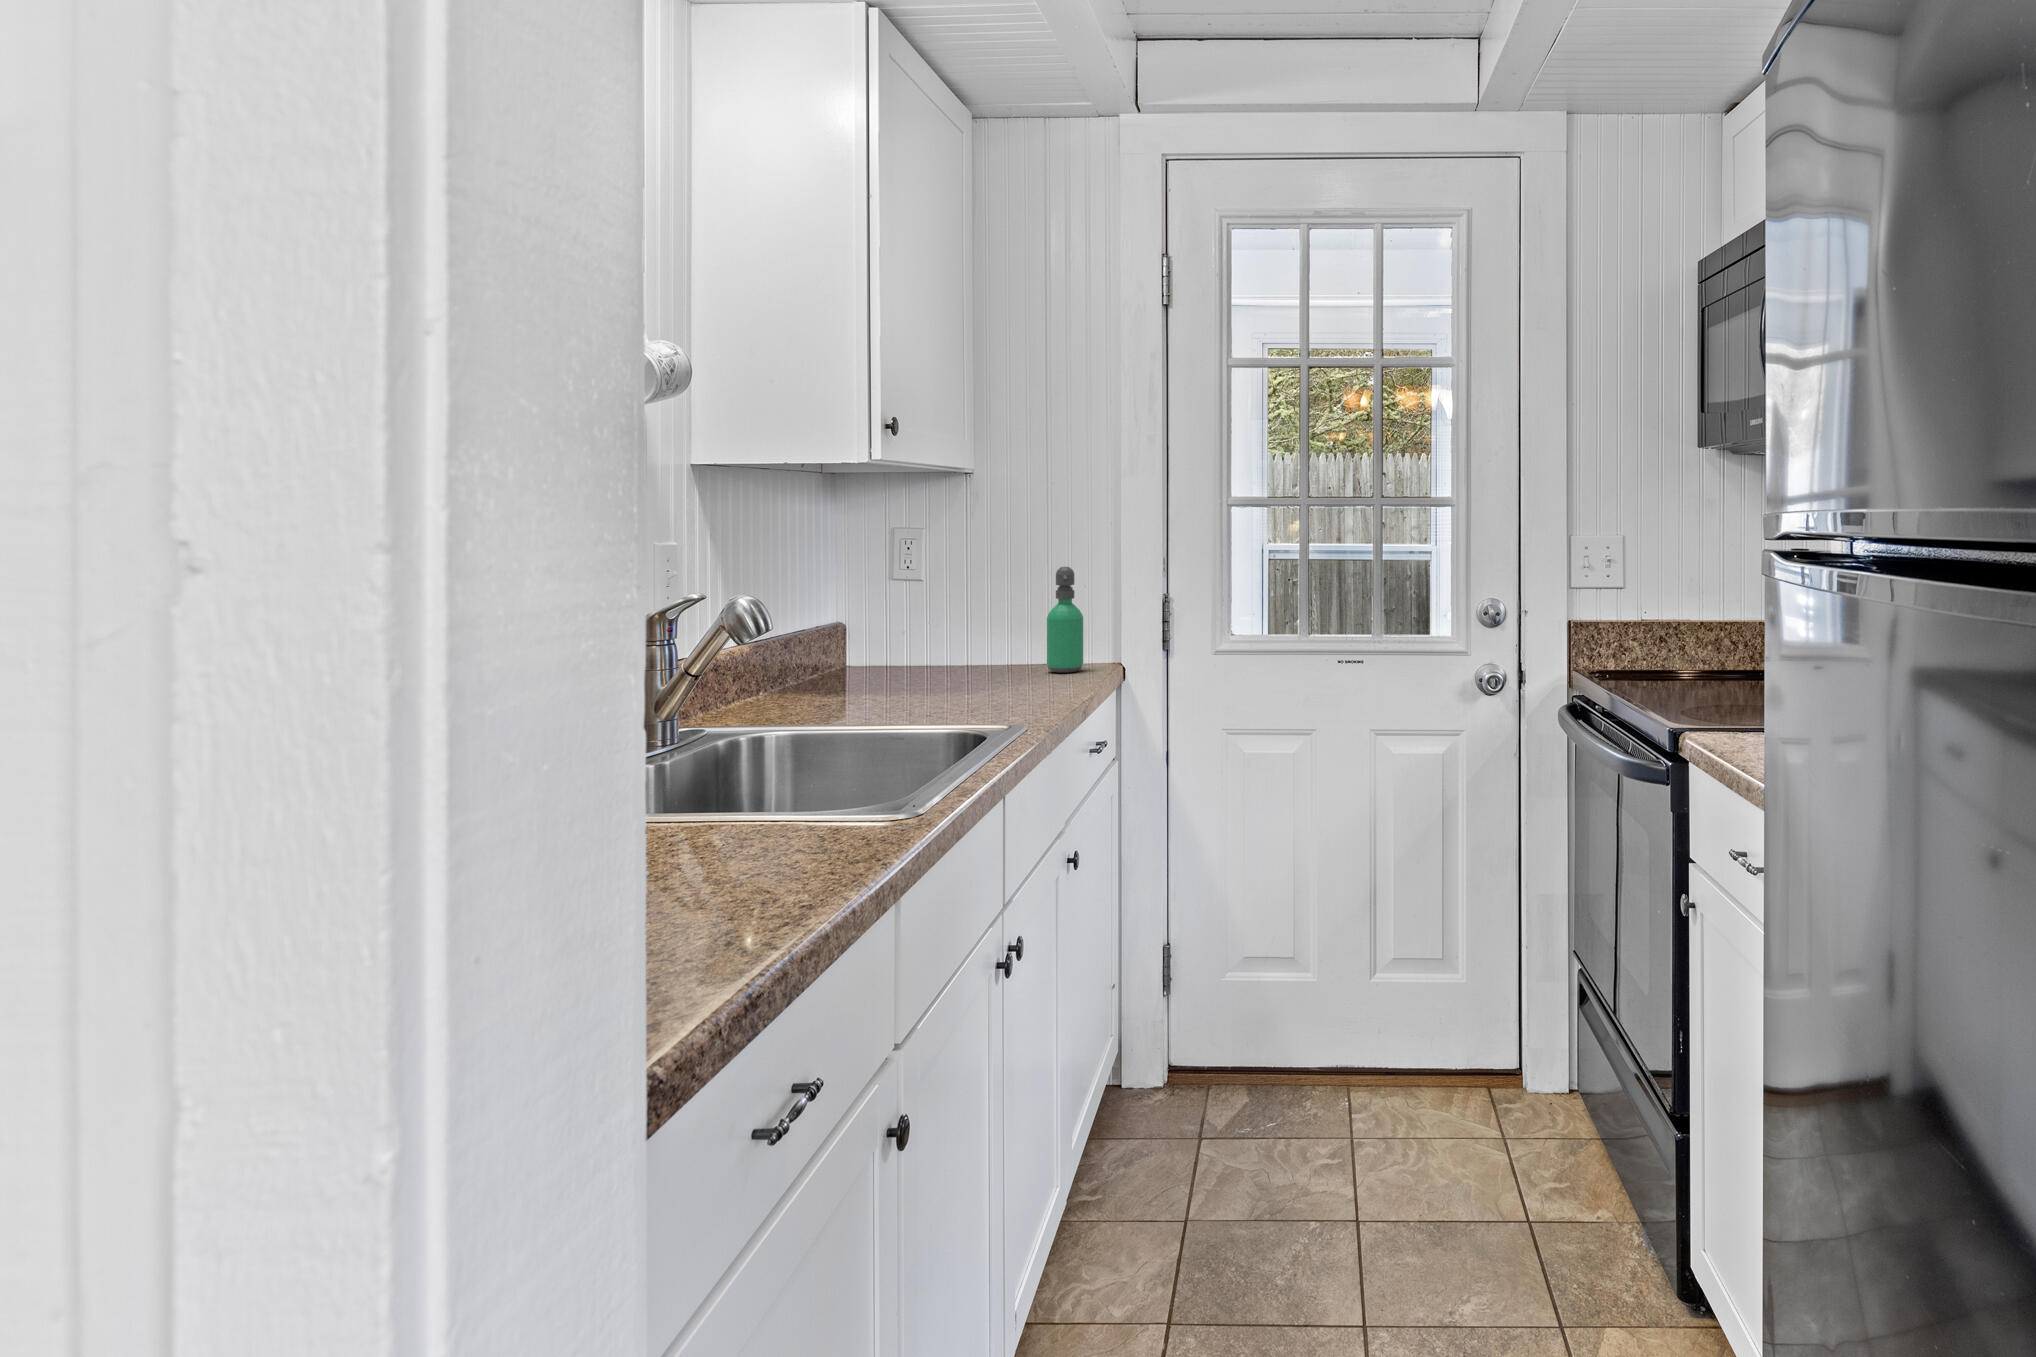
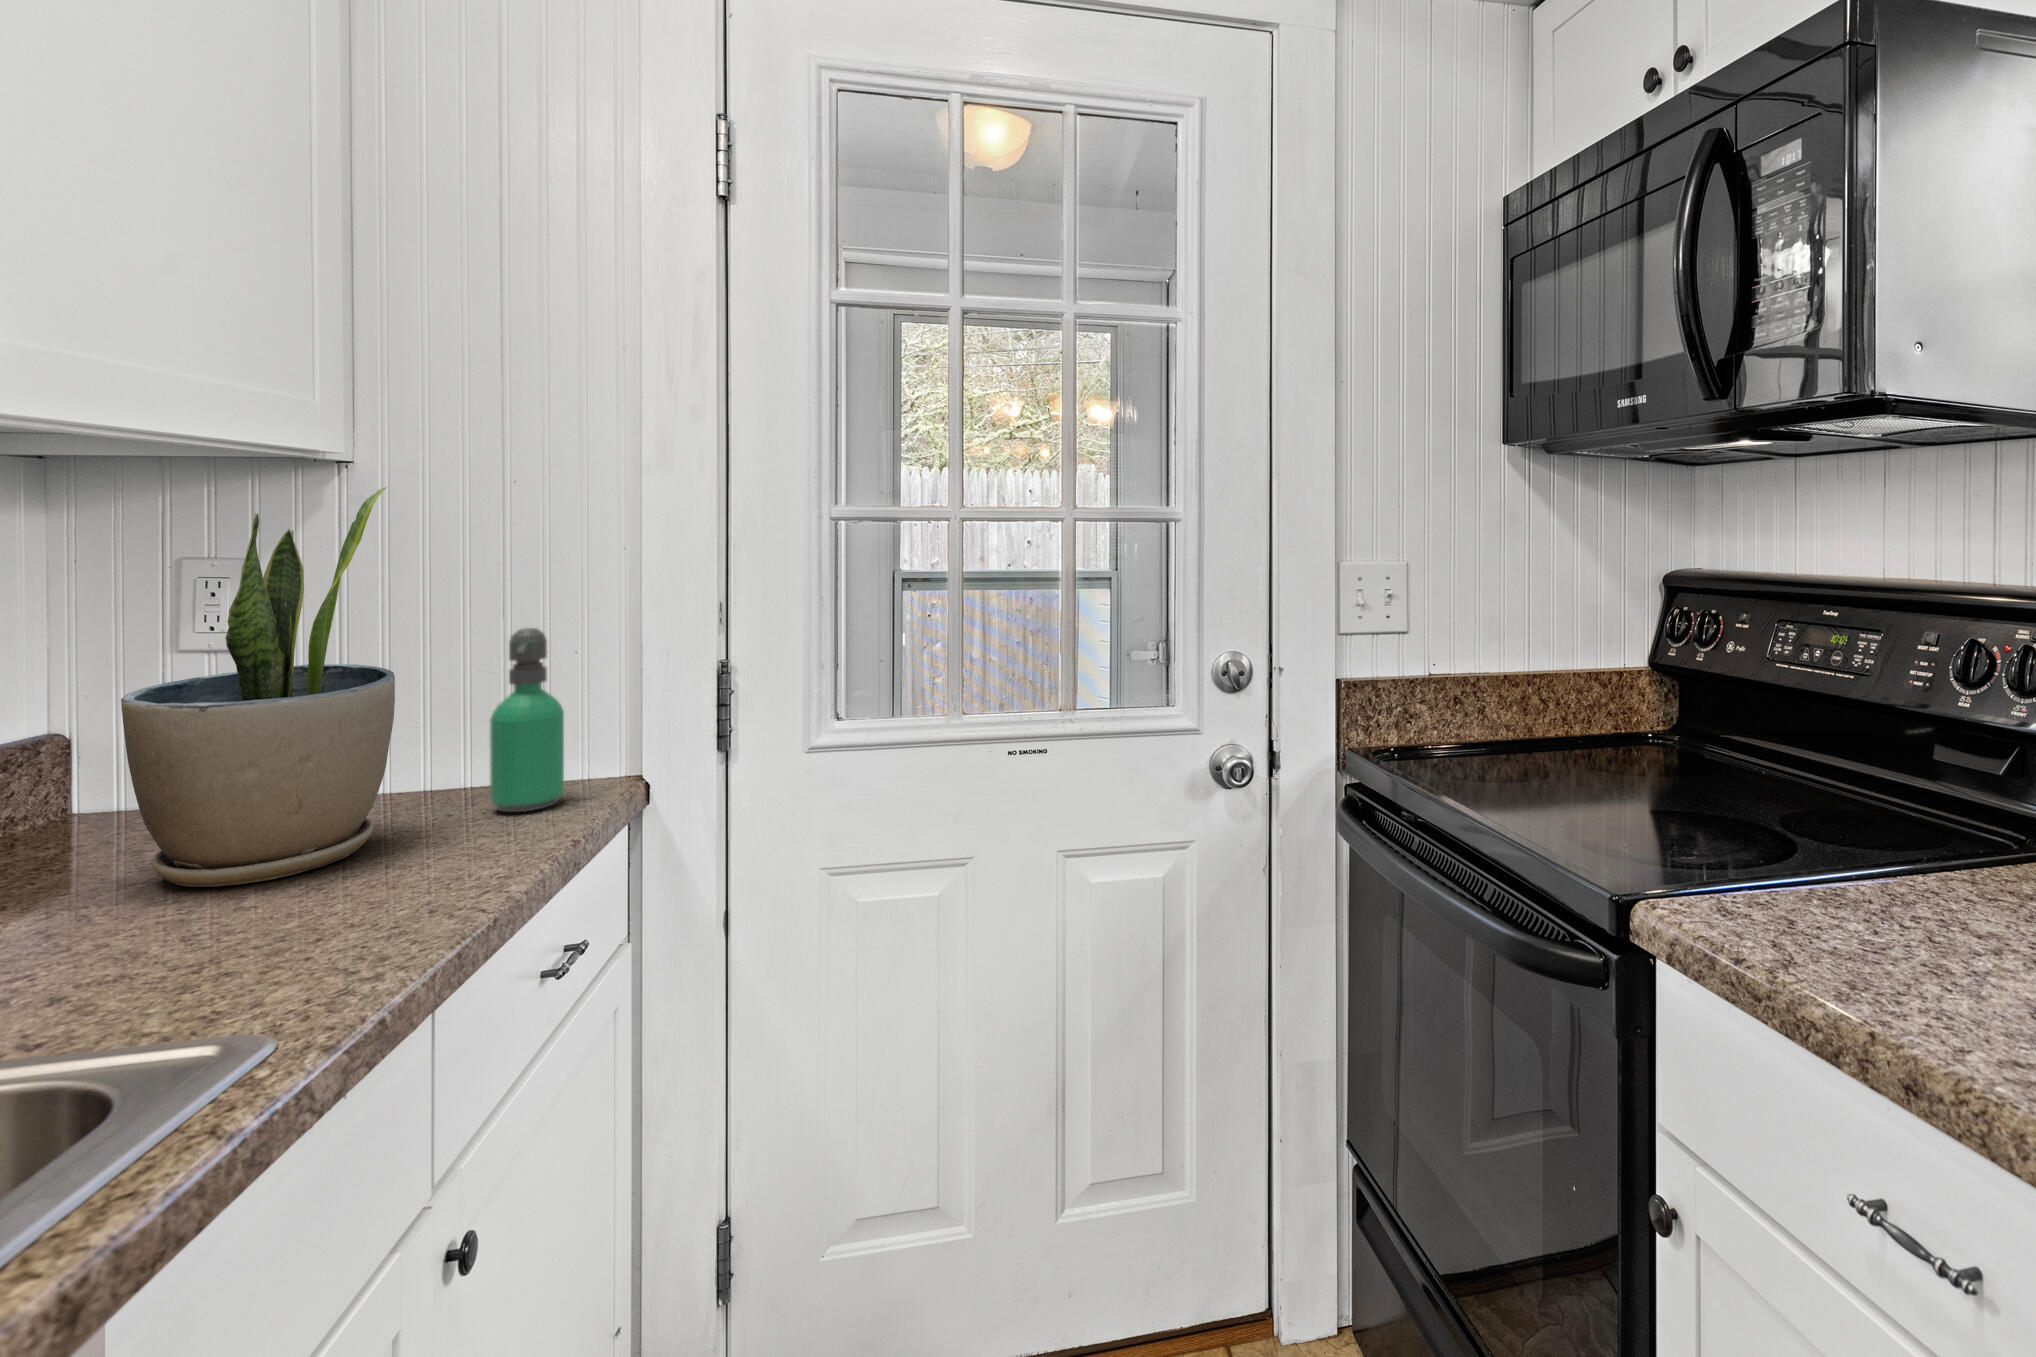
potted plant: none [900,483,1011,687] -> present [121,487,395,887]

